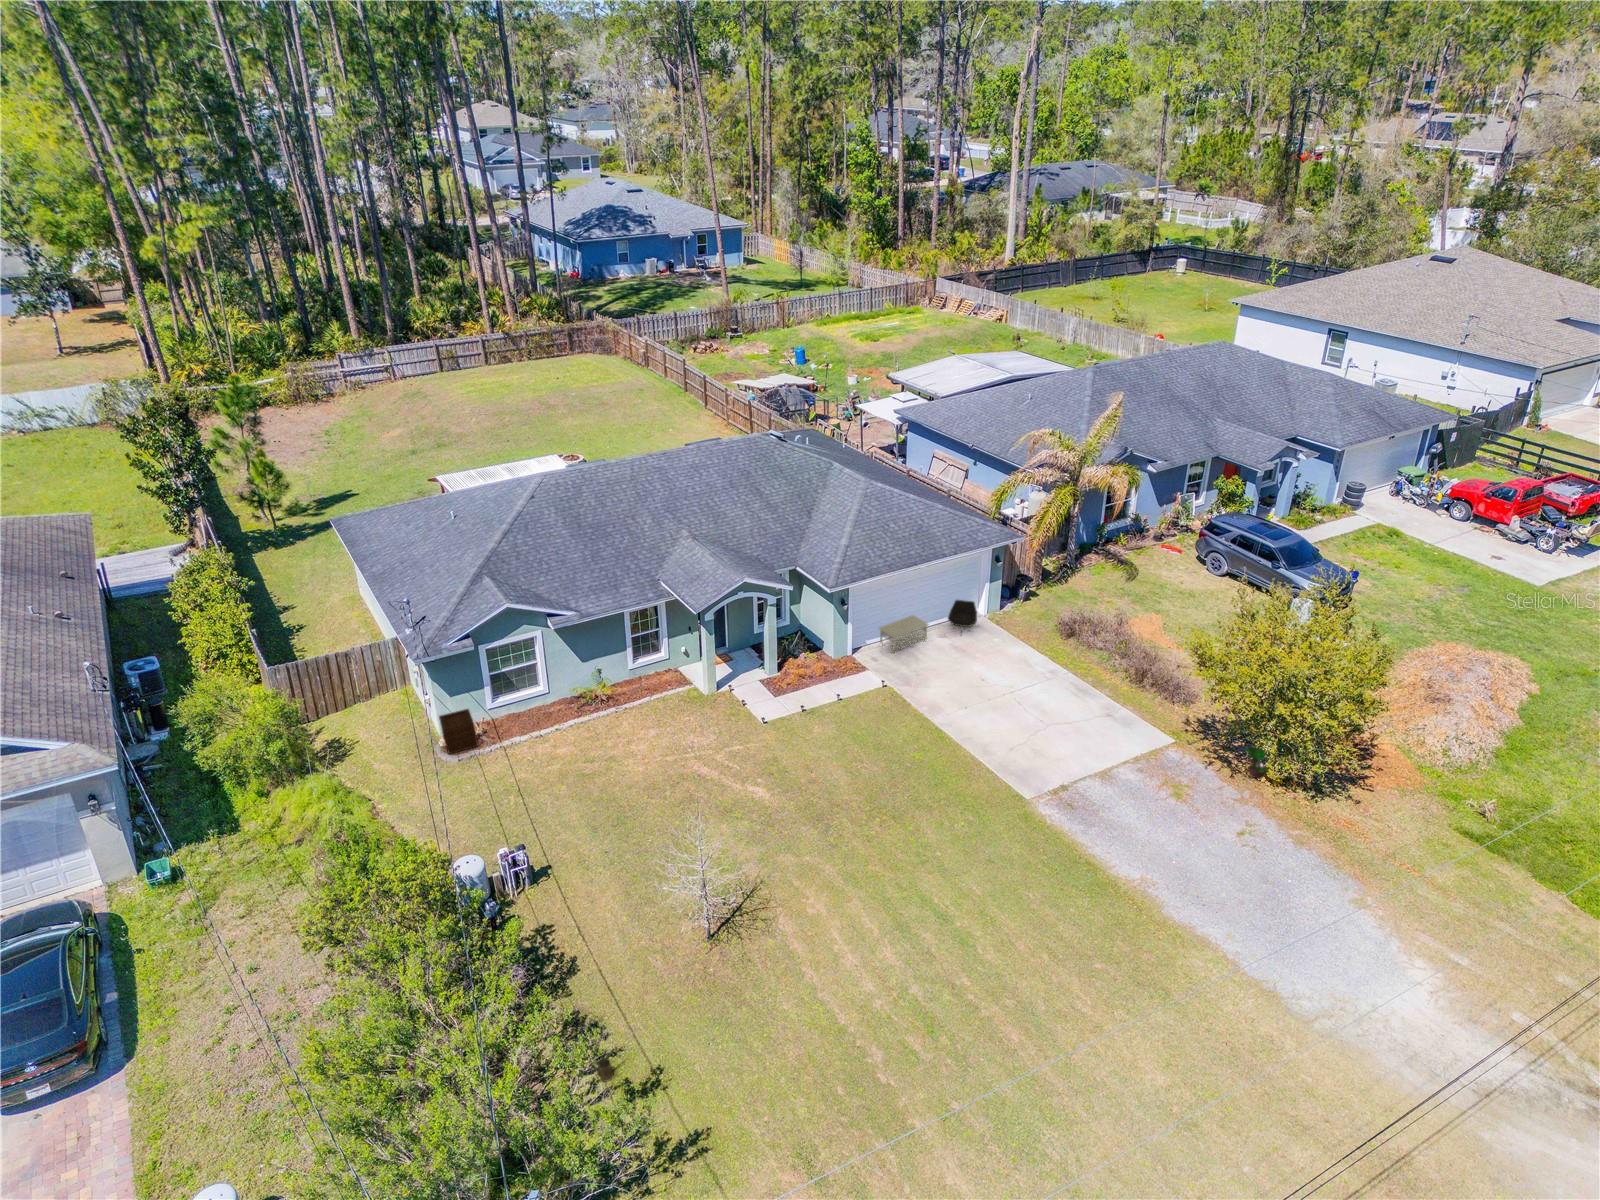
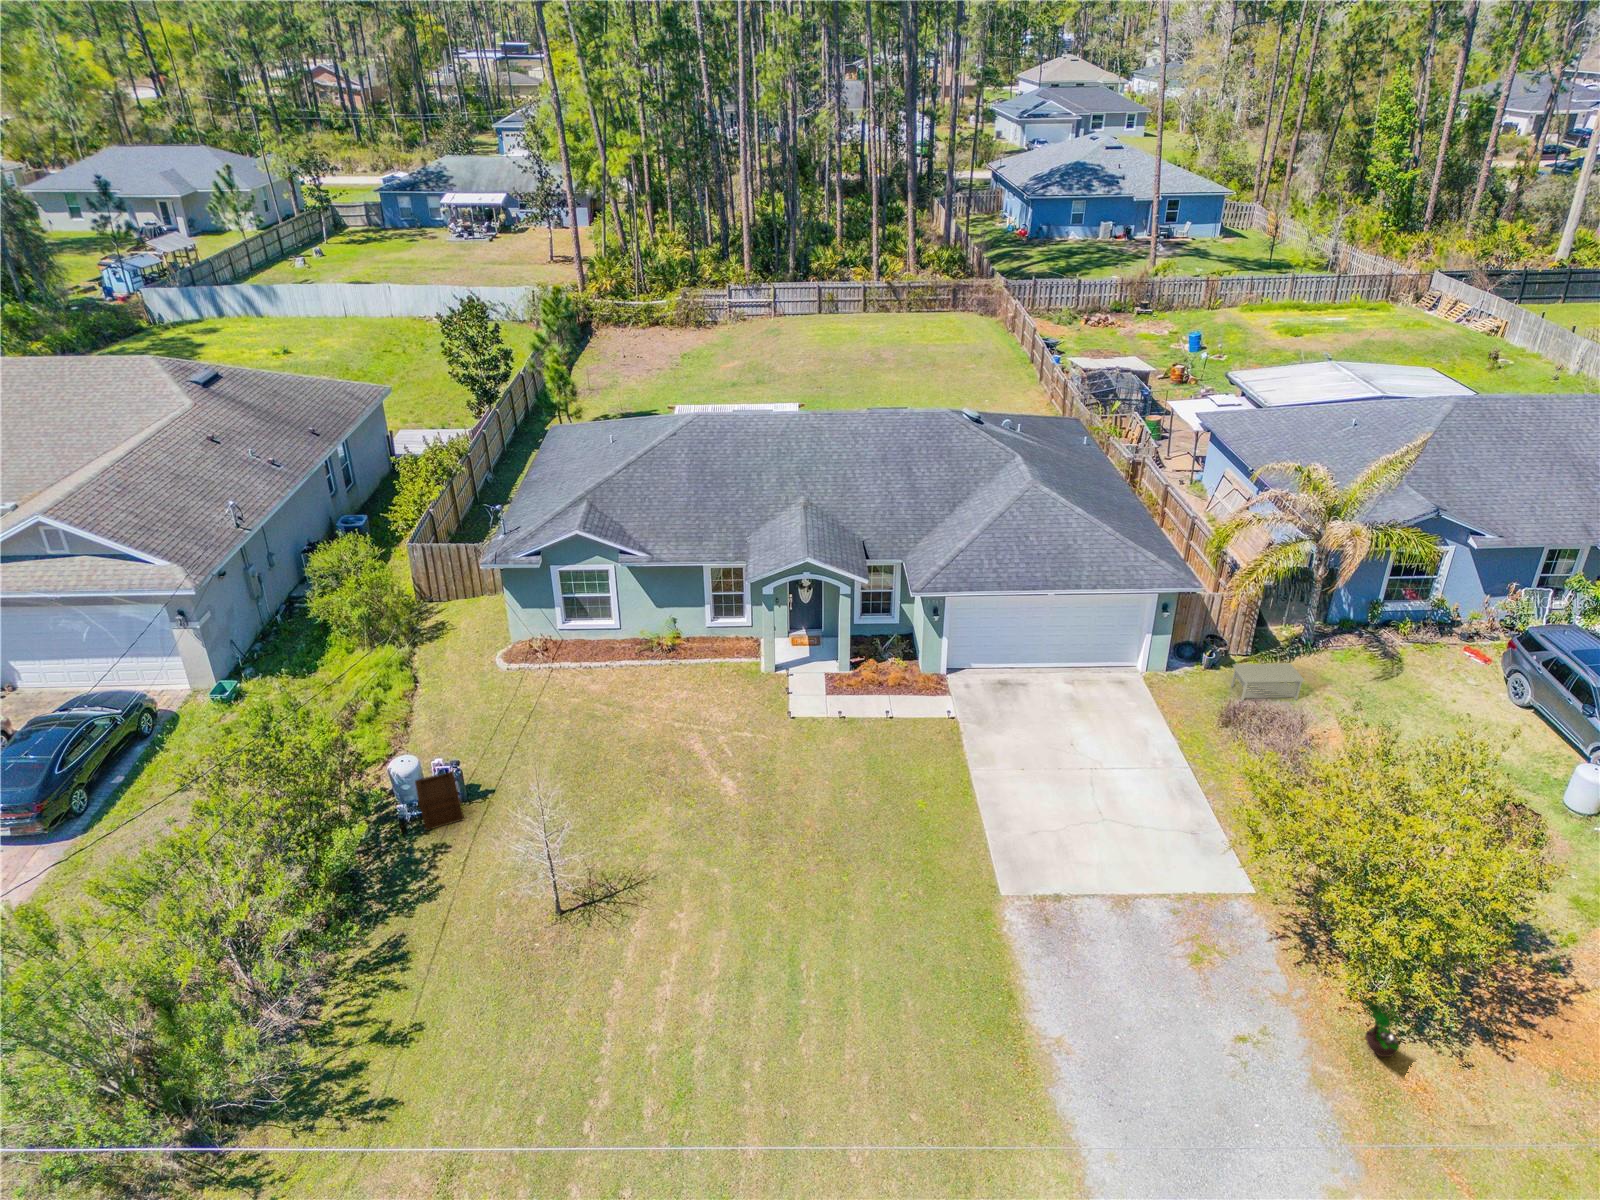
lounge chair: present [948,600,977,634] -> none [1100,659,1147,706]
storage bench: present [879,615,928,653] -> present [1231,663,1304,701]
wooden crate: present [439,709,478,754] -> present [415,771,464,830]
watering can: present [592,1058,624,1082] -> none [313,988,338,1014]

